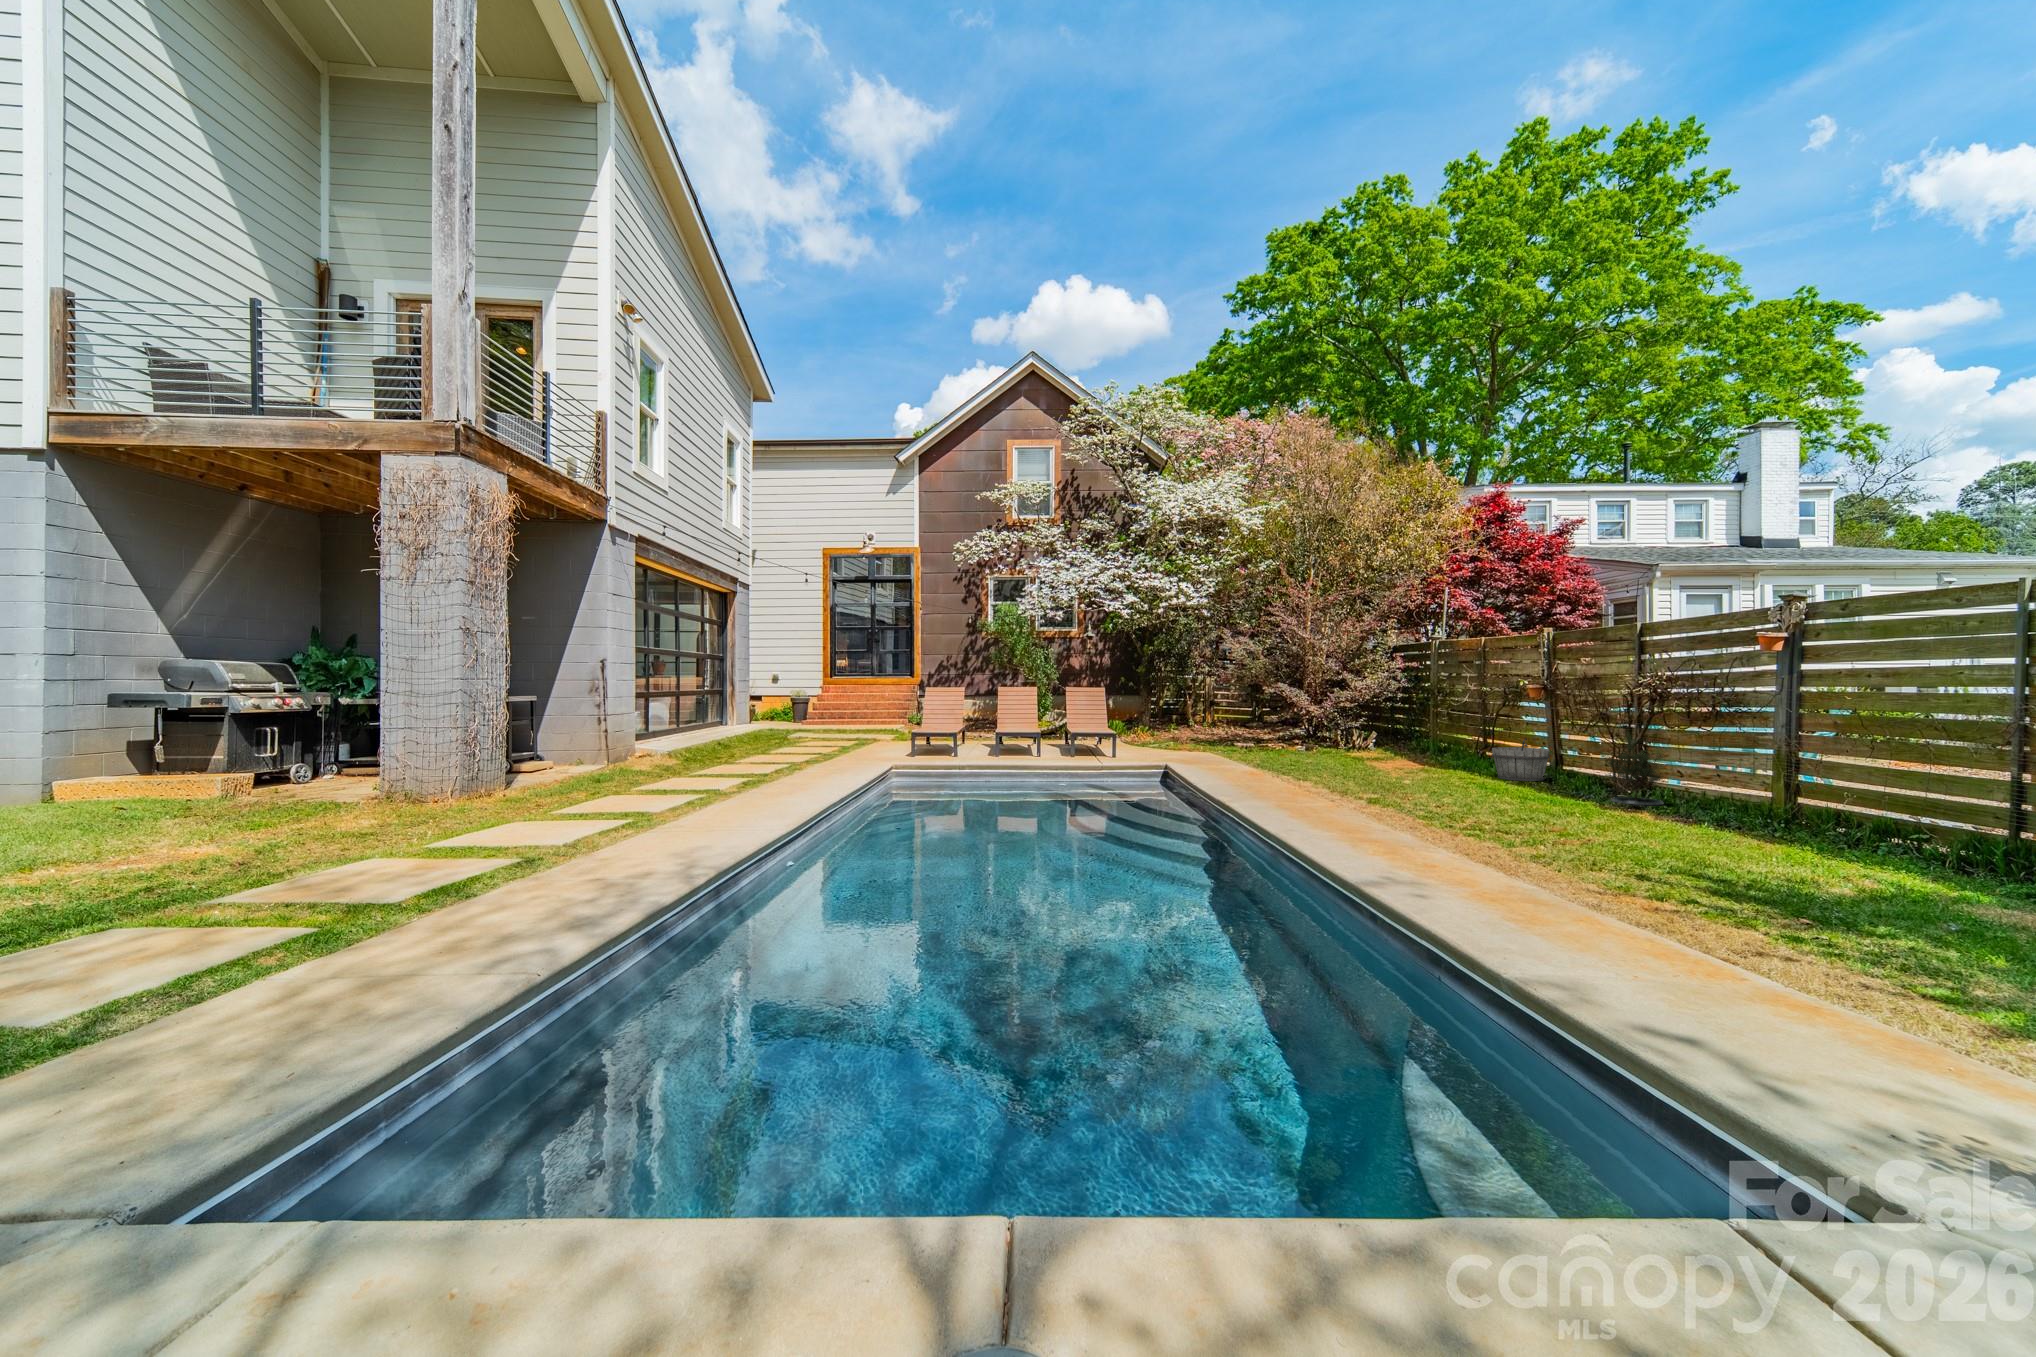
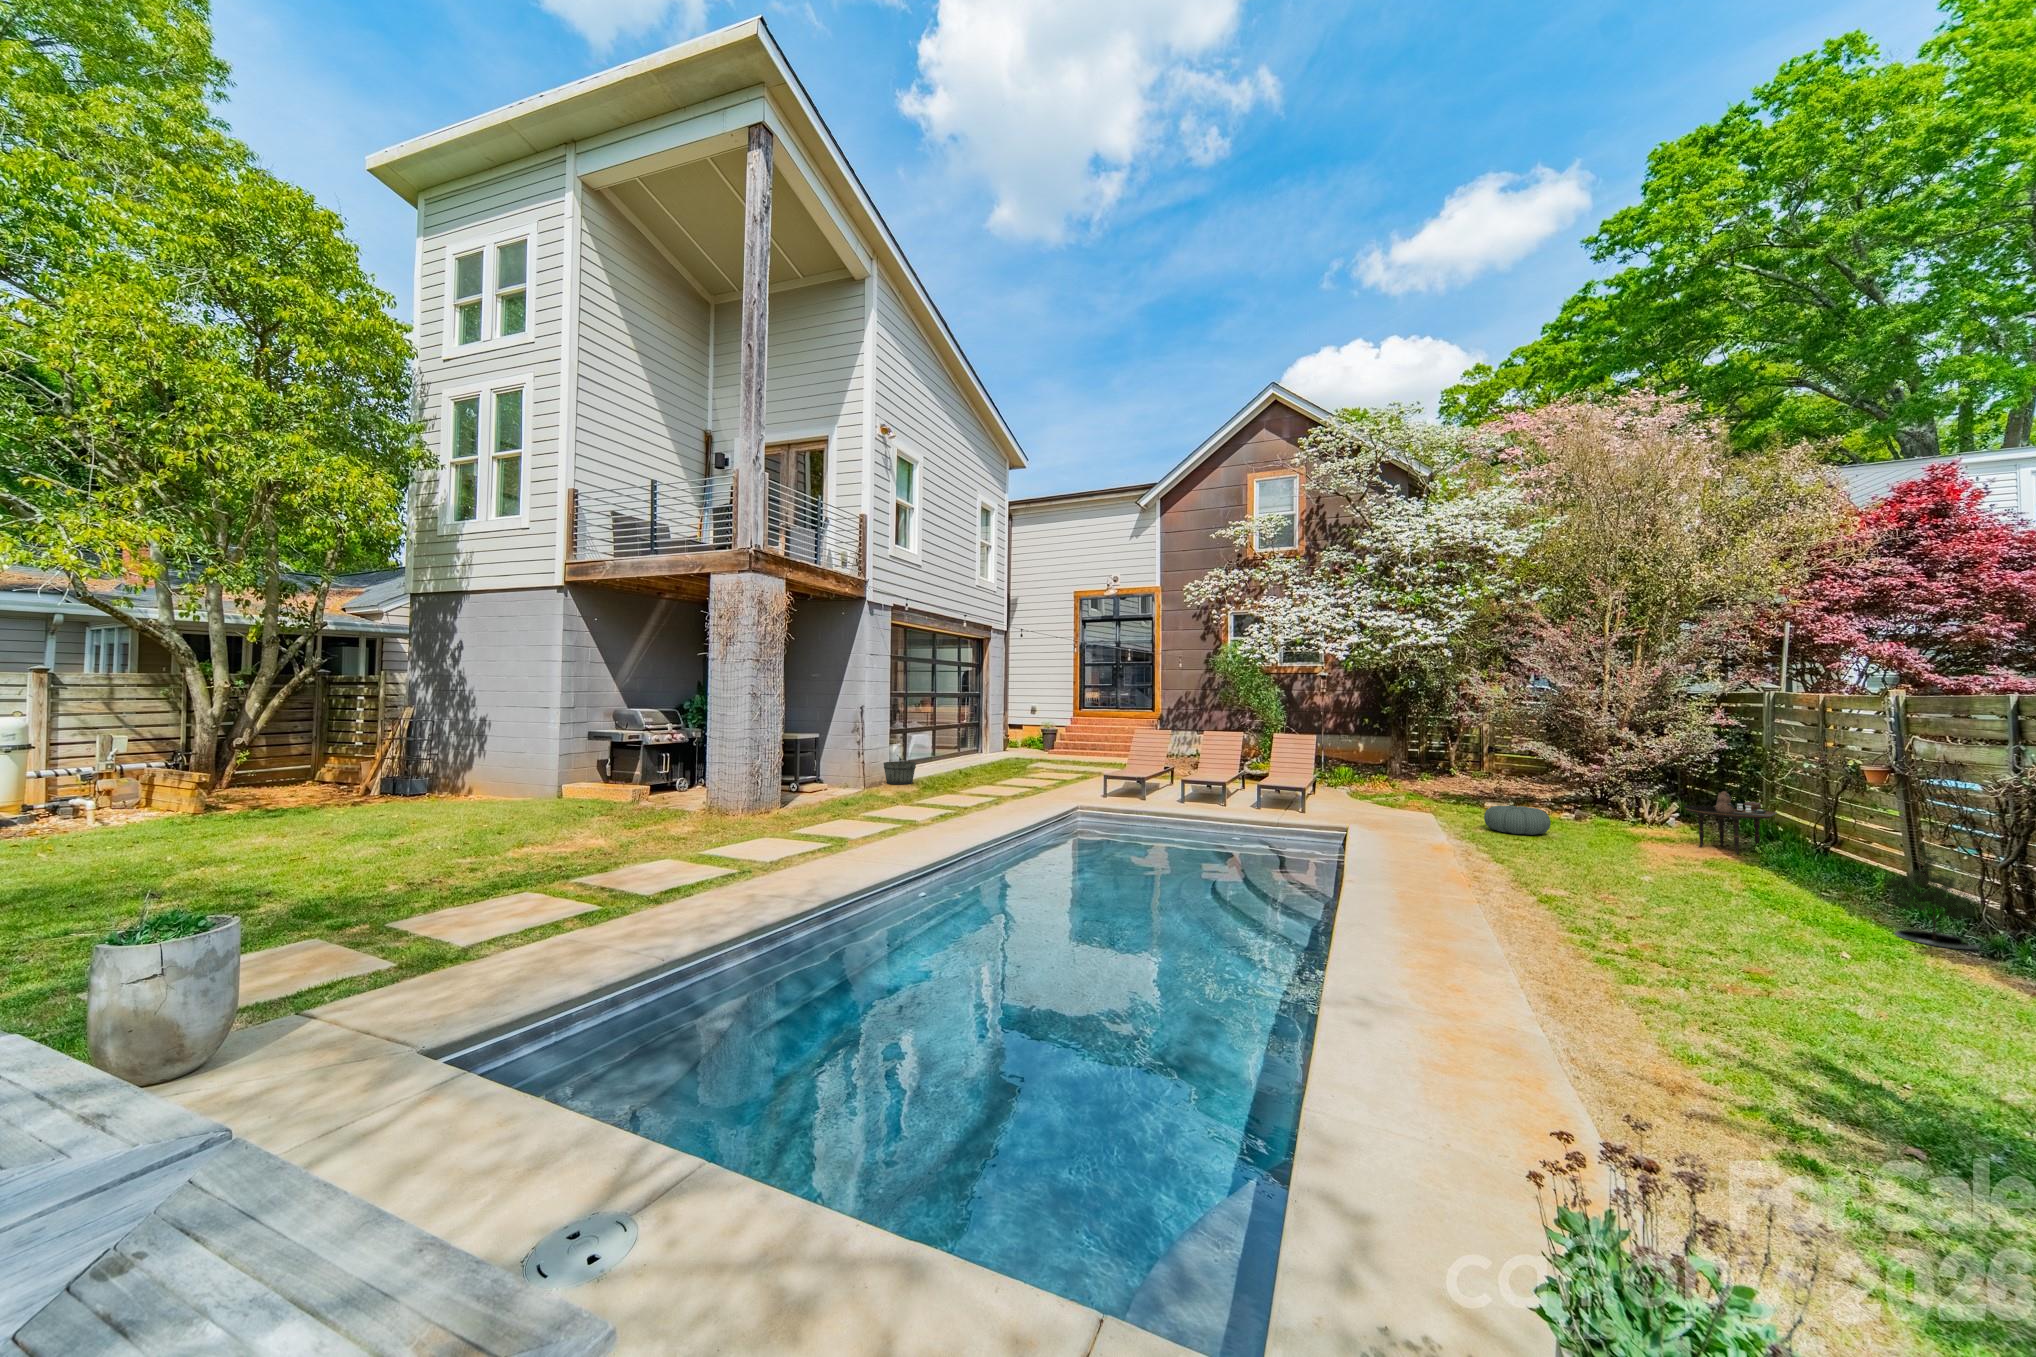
side table: none [1410,716,1470,765] -> present [1684,791,1777,854]
wooden bucket: present [1491,738,1551,781] -> present [884,755,916,784]
pouf: none [1270,740,1322,763] -> present [1484,805,1551,835]

